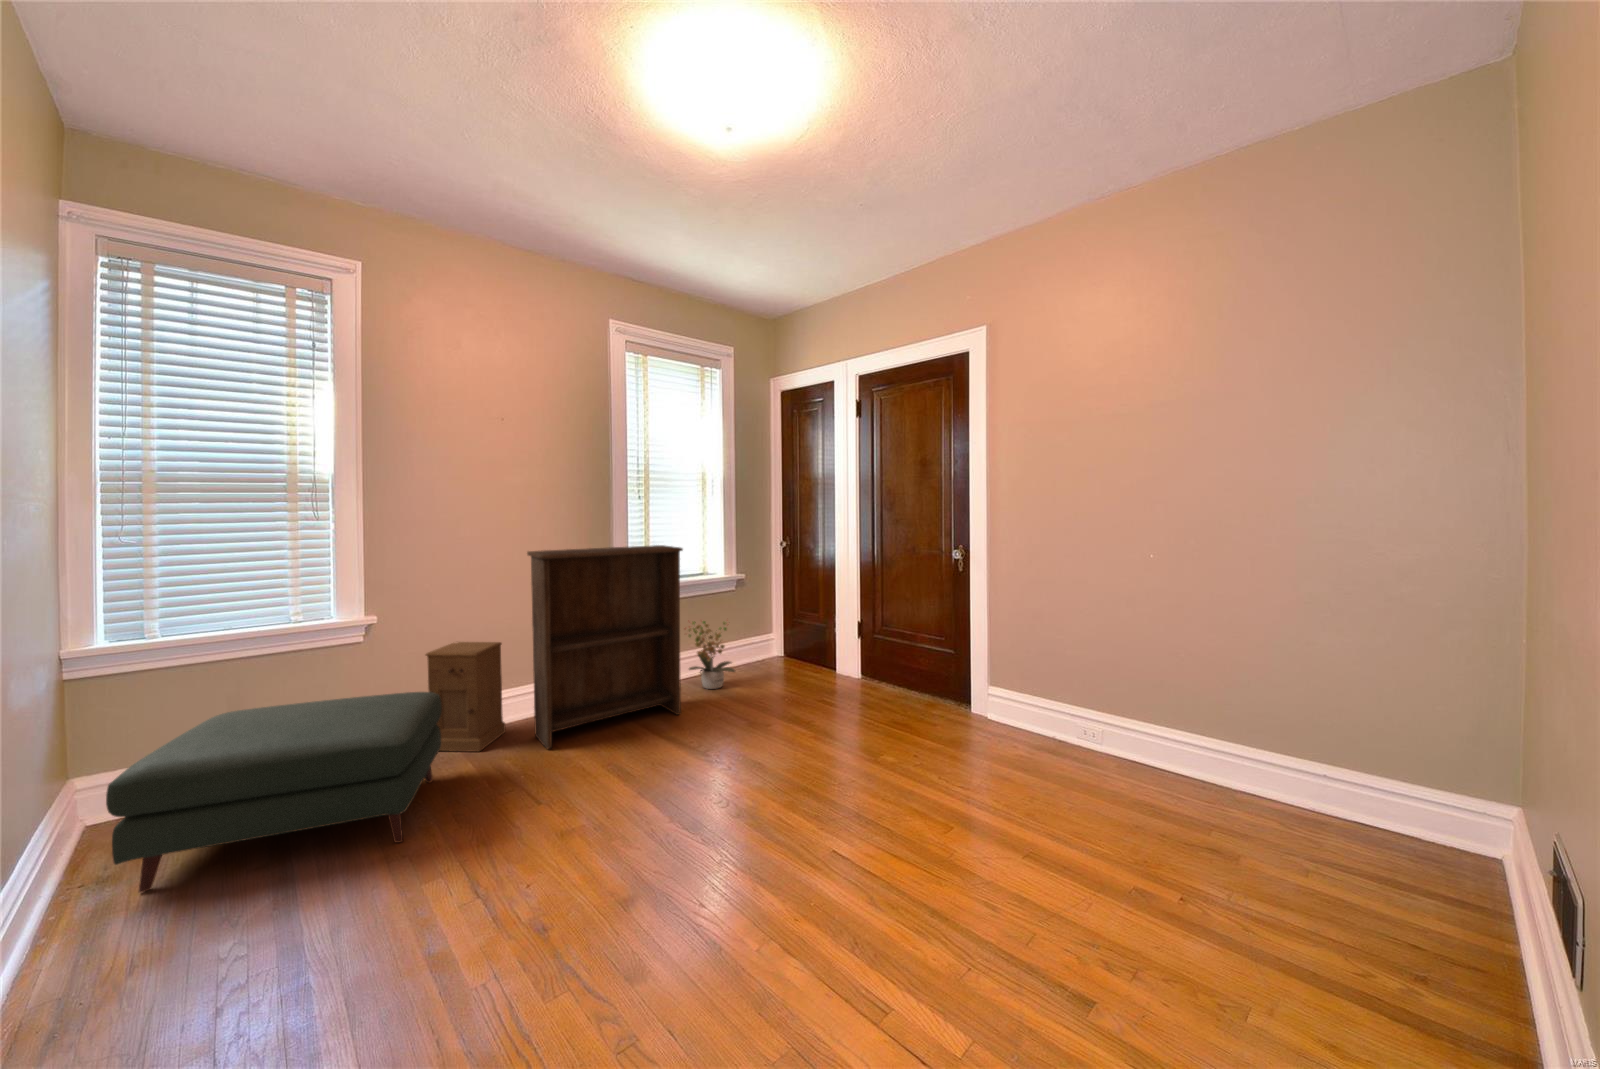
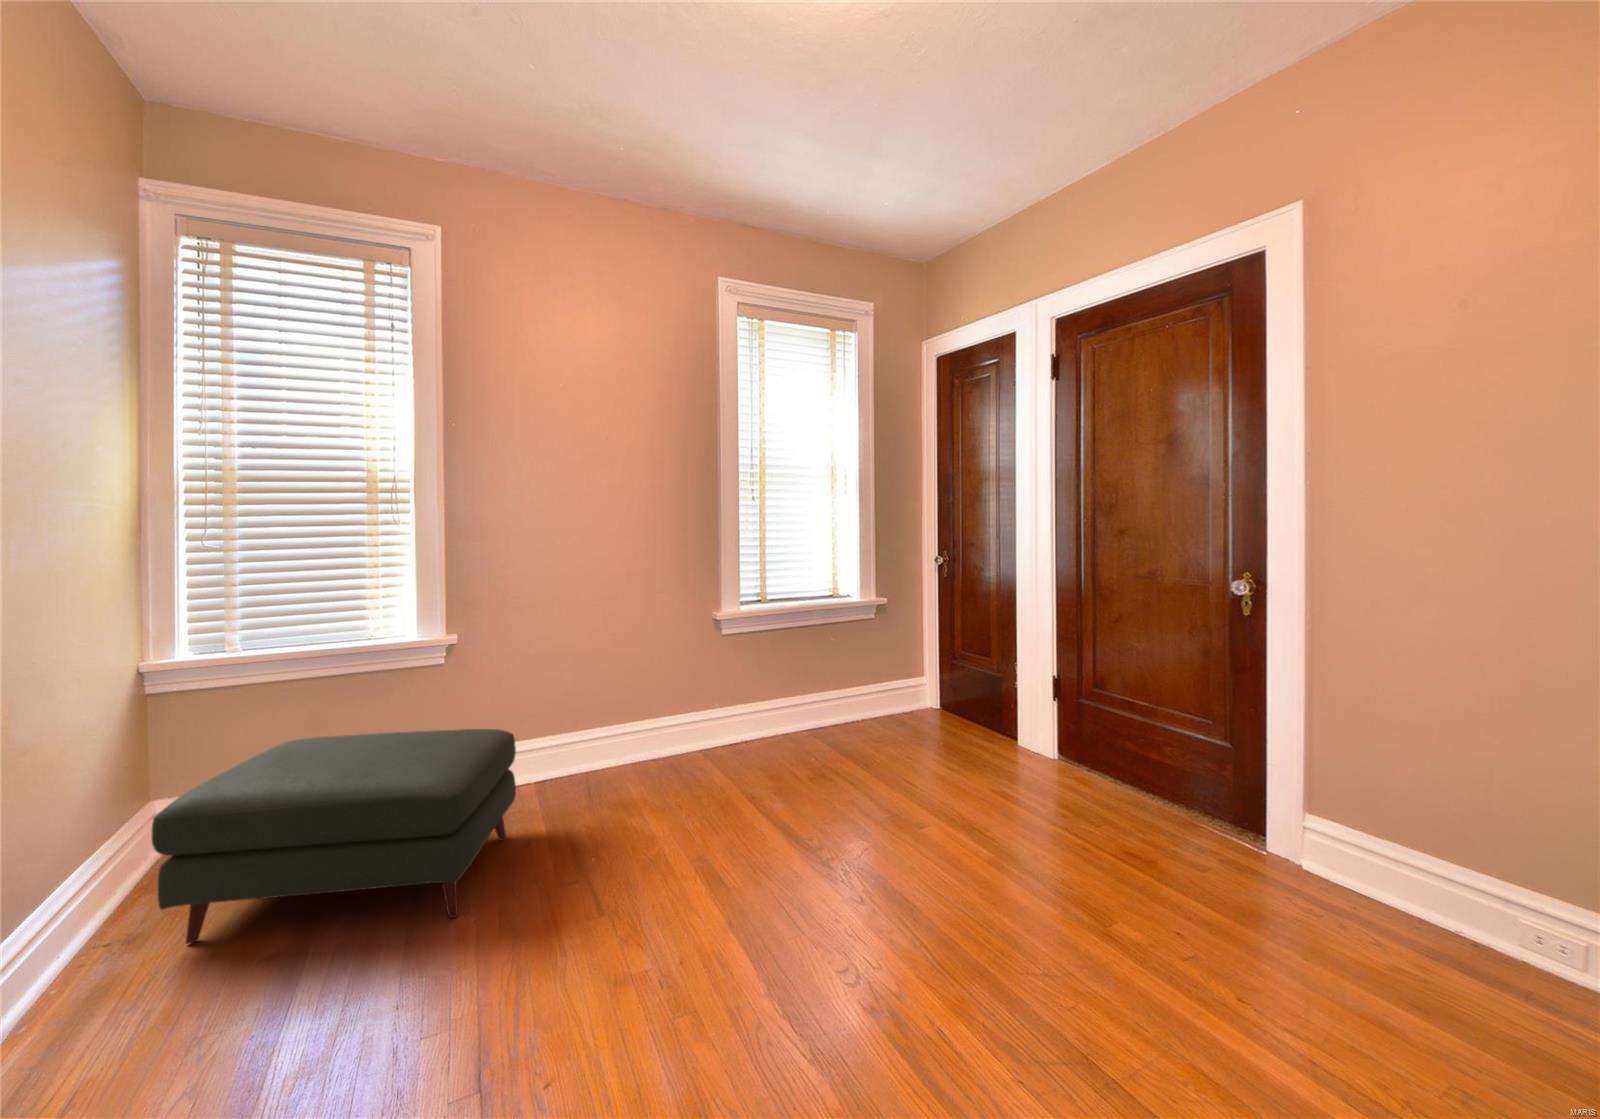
bookshelf: present [527,545,683,749] -> none [617,558,806,810]
potted plant: present [689,621,735,689] -> none [809,655,876,746]
nightstand: present [426,642,506,752] -> none [505,671,595,806]

